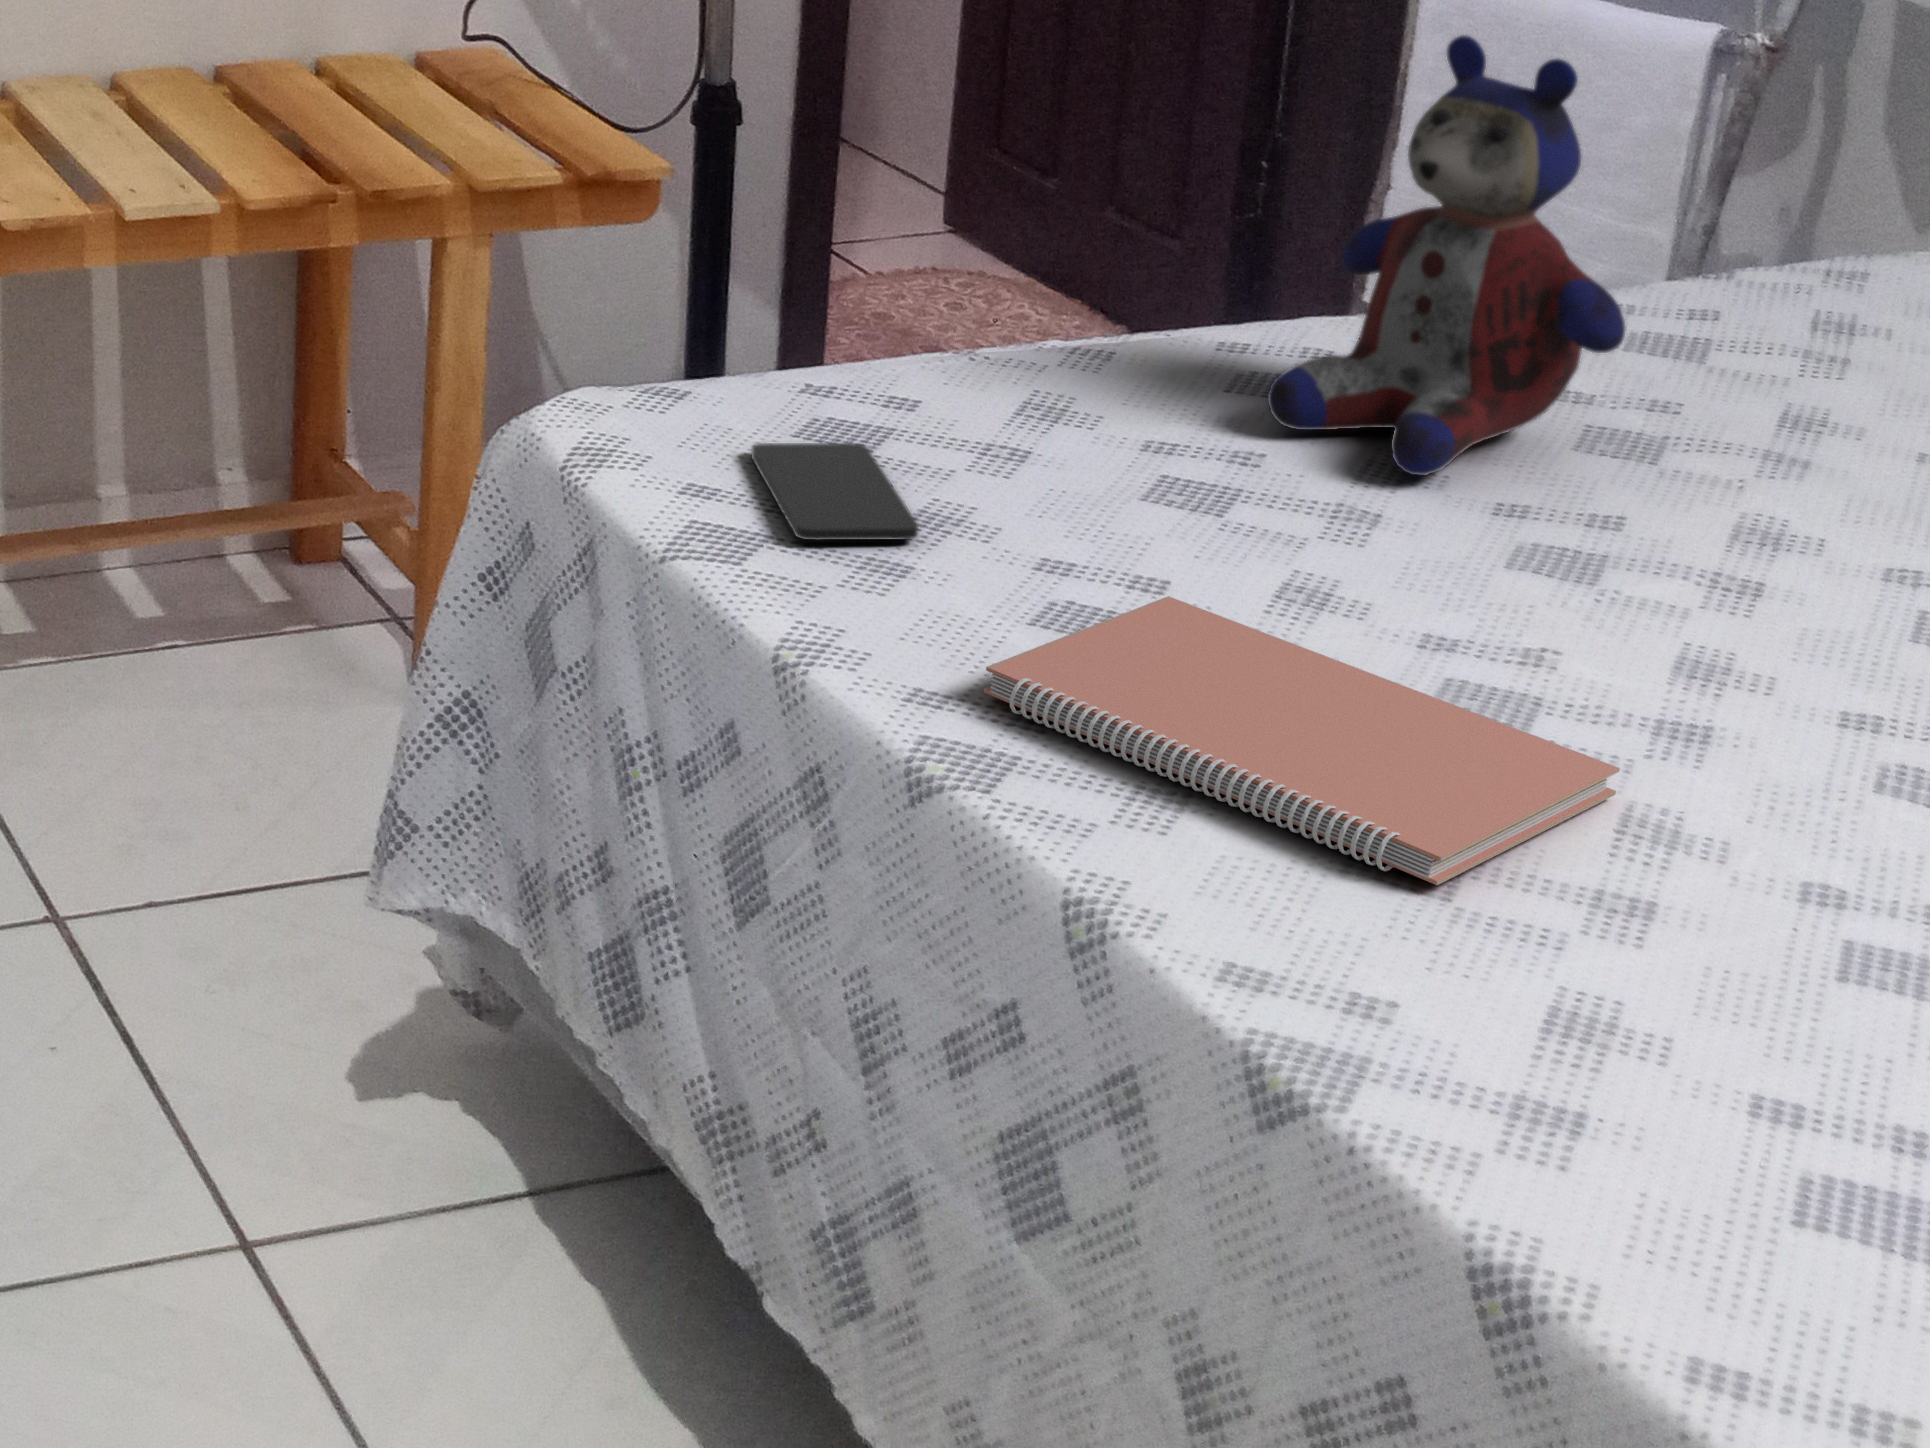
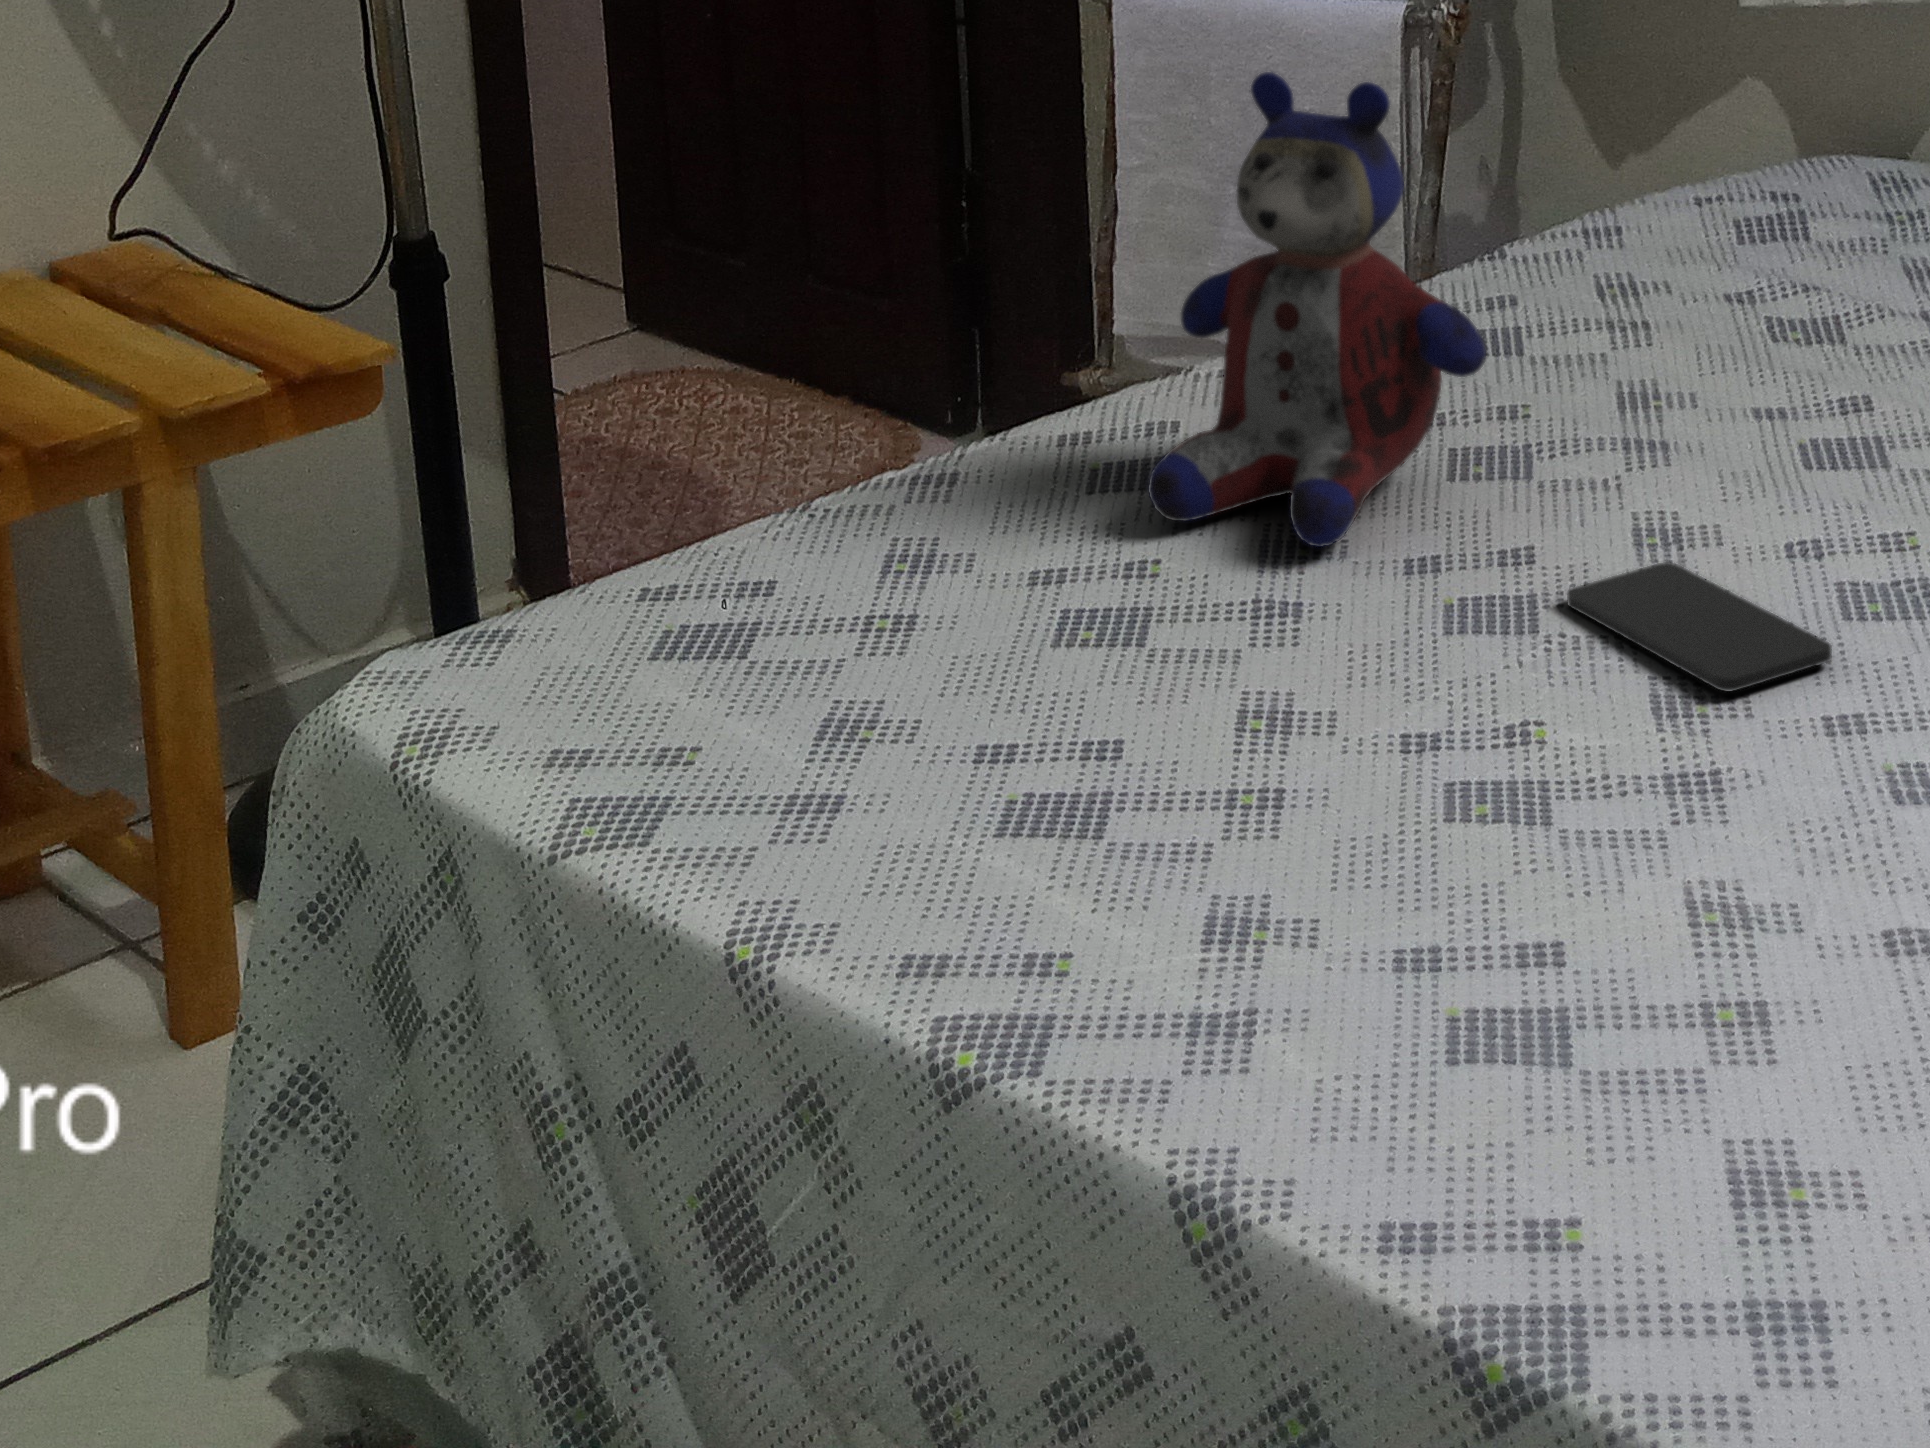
smartphone: present [751,443,919,540] -> present [1567,562,1832,691]
notebook: present [984,596,1620,885] -> none [986,762,1669,1048]

